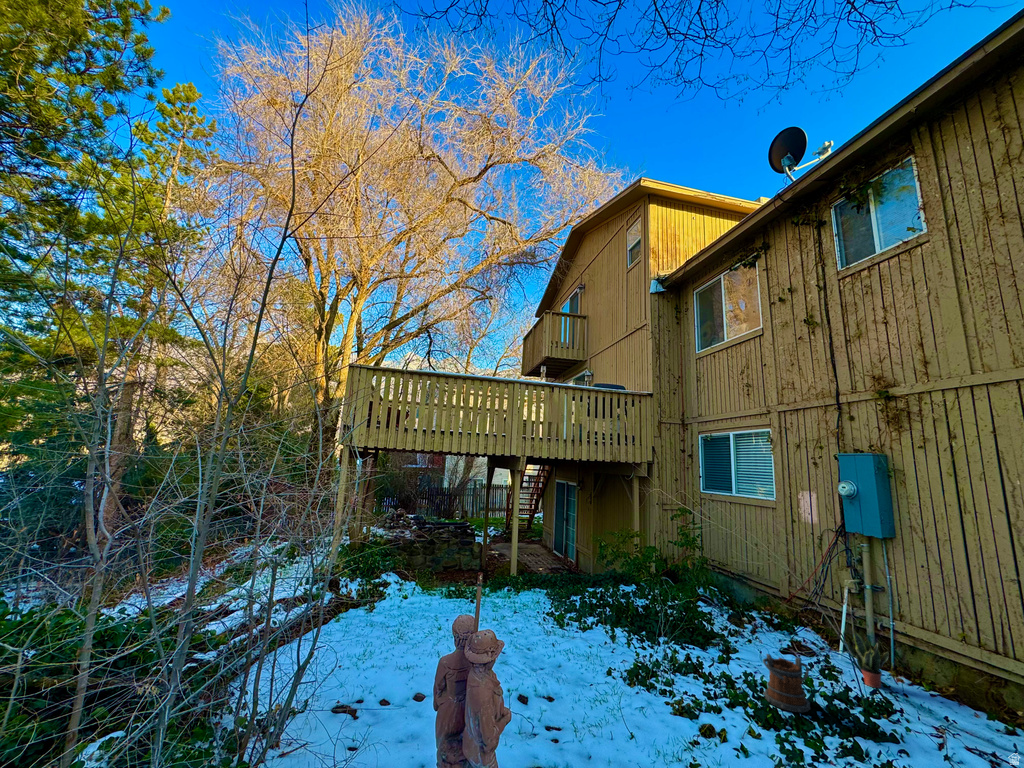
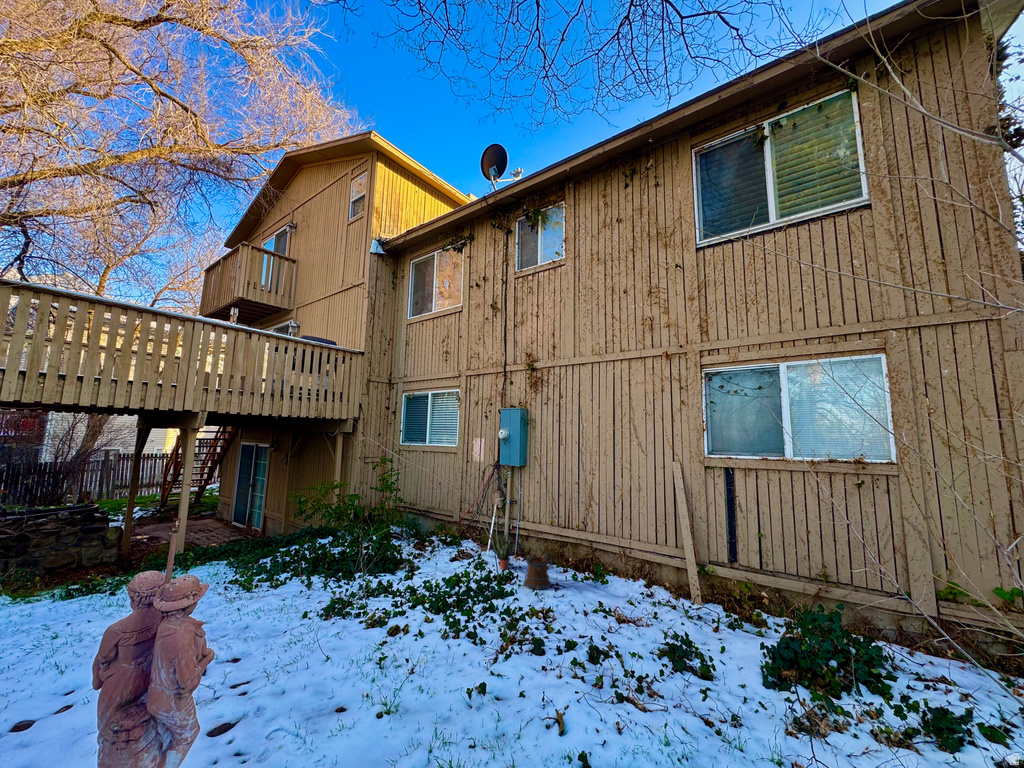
bucket: present [763,654,810,713] -> present [523,553,552,589]

